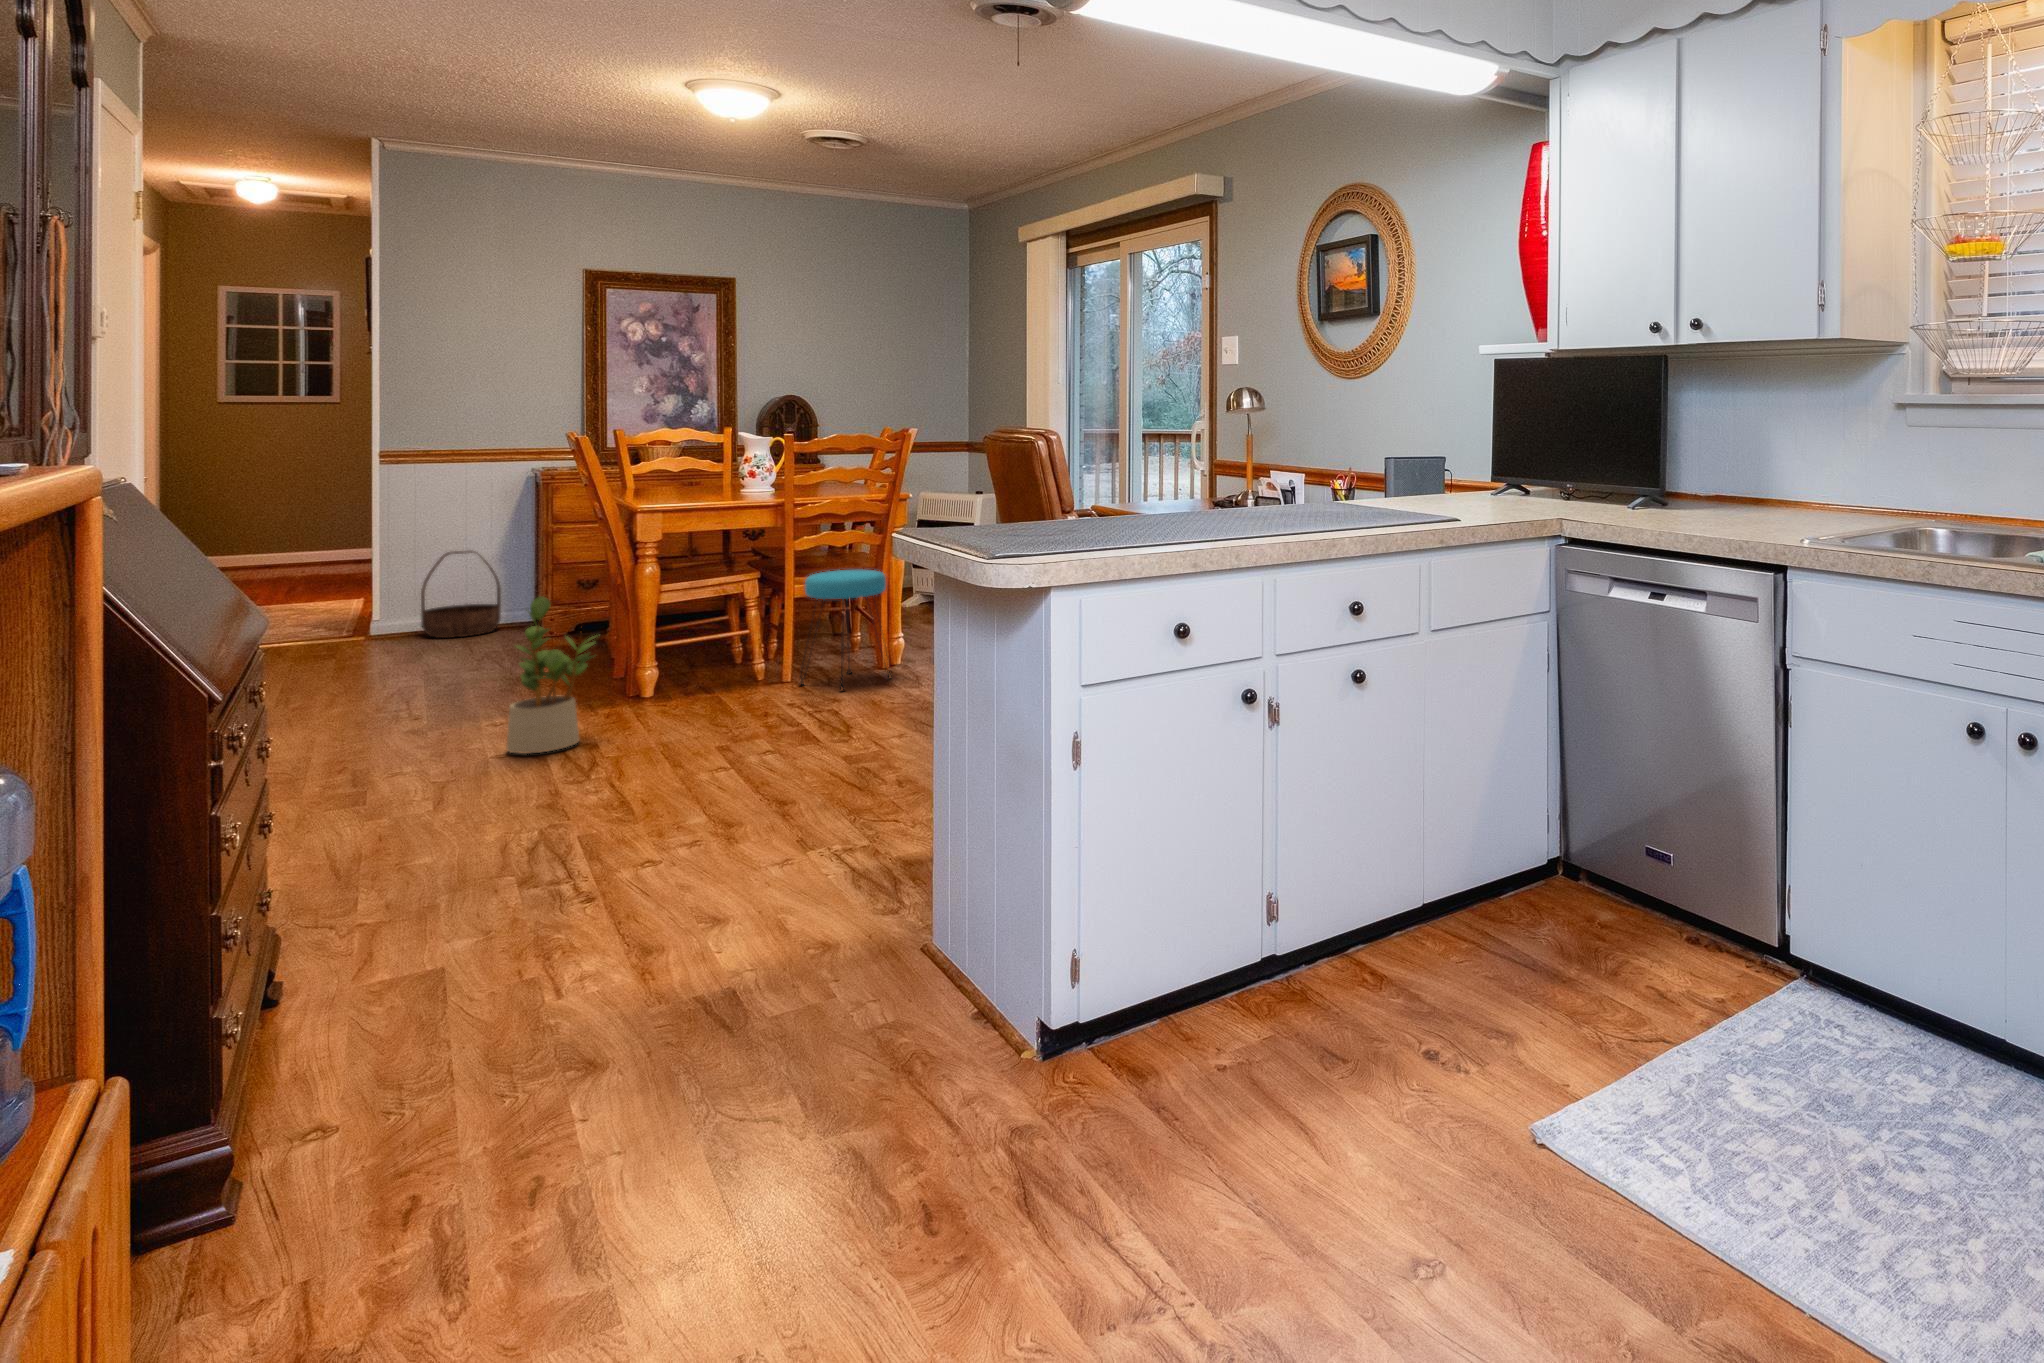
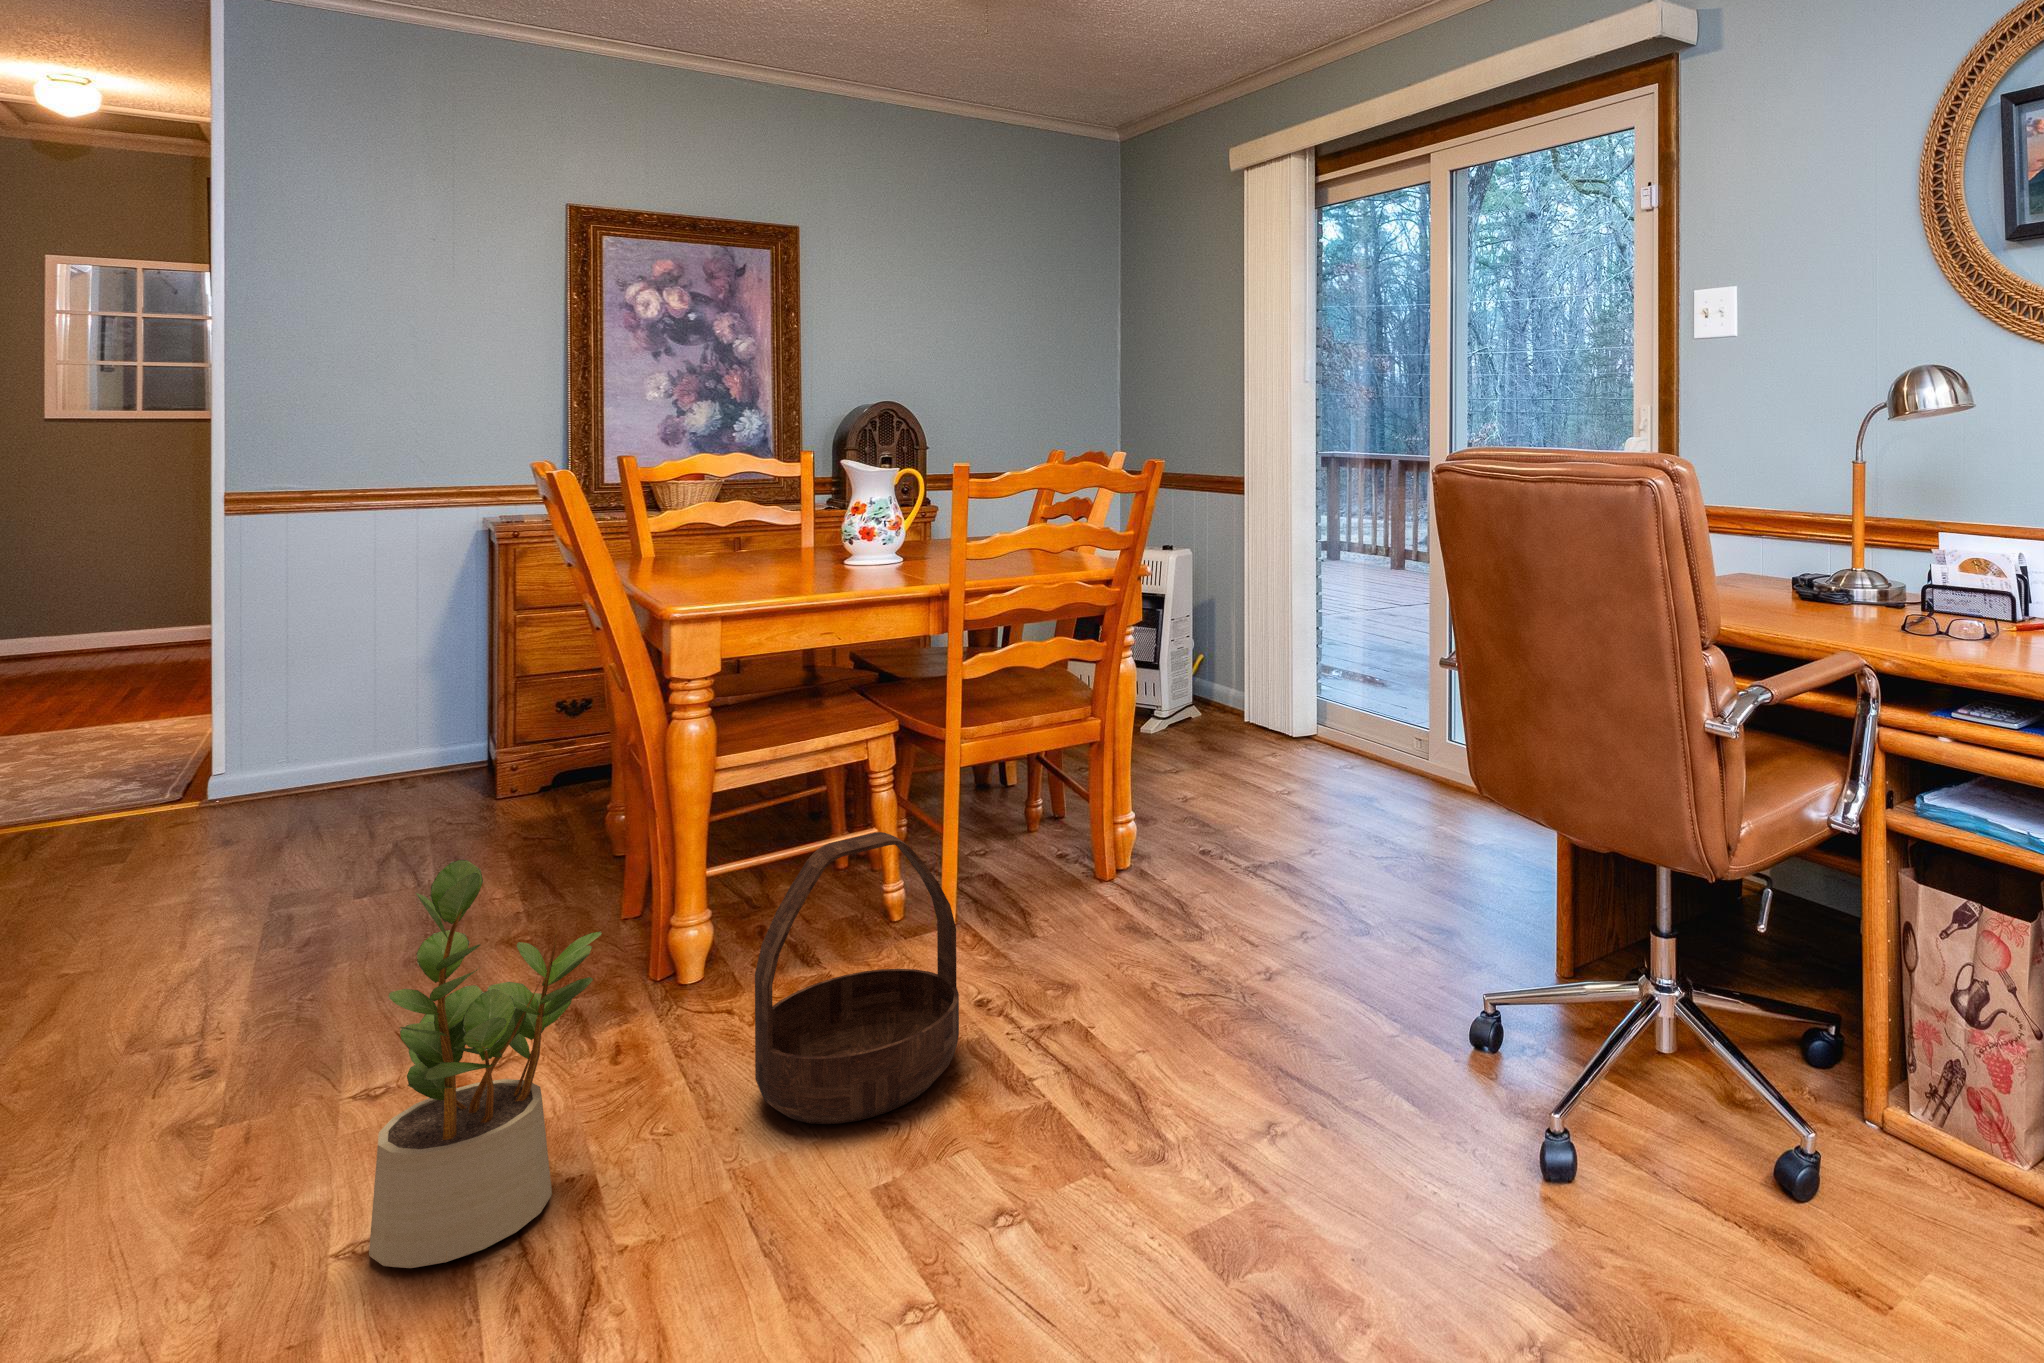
basket: present [421,551,501,638] -> present [755,832,959,1124]
stool: present [800,570,892,690] -> none [979,712,1149,962]

